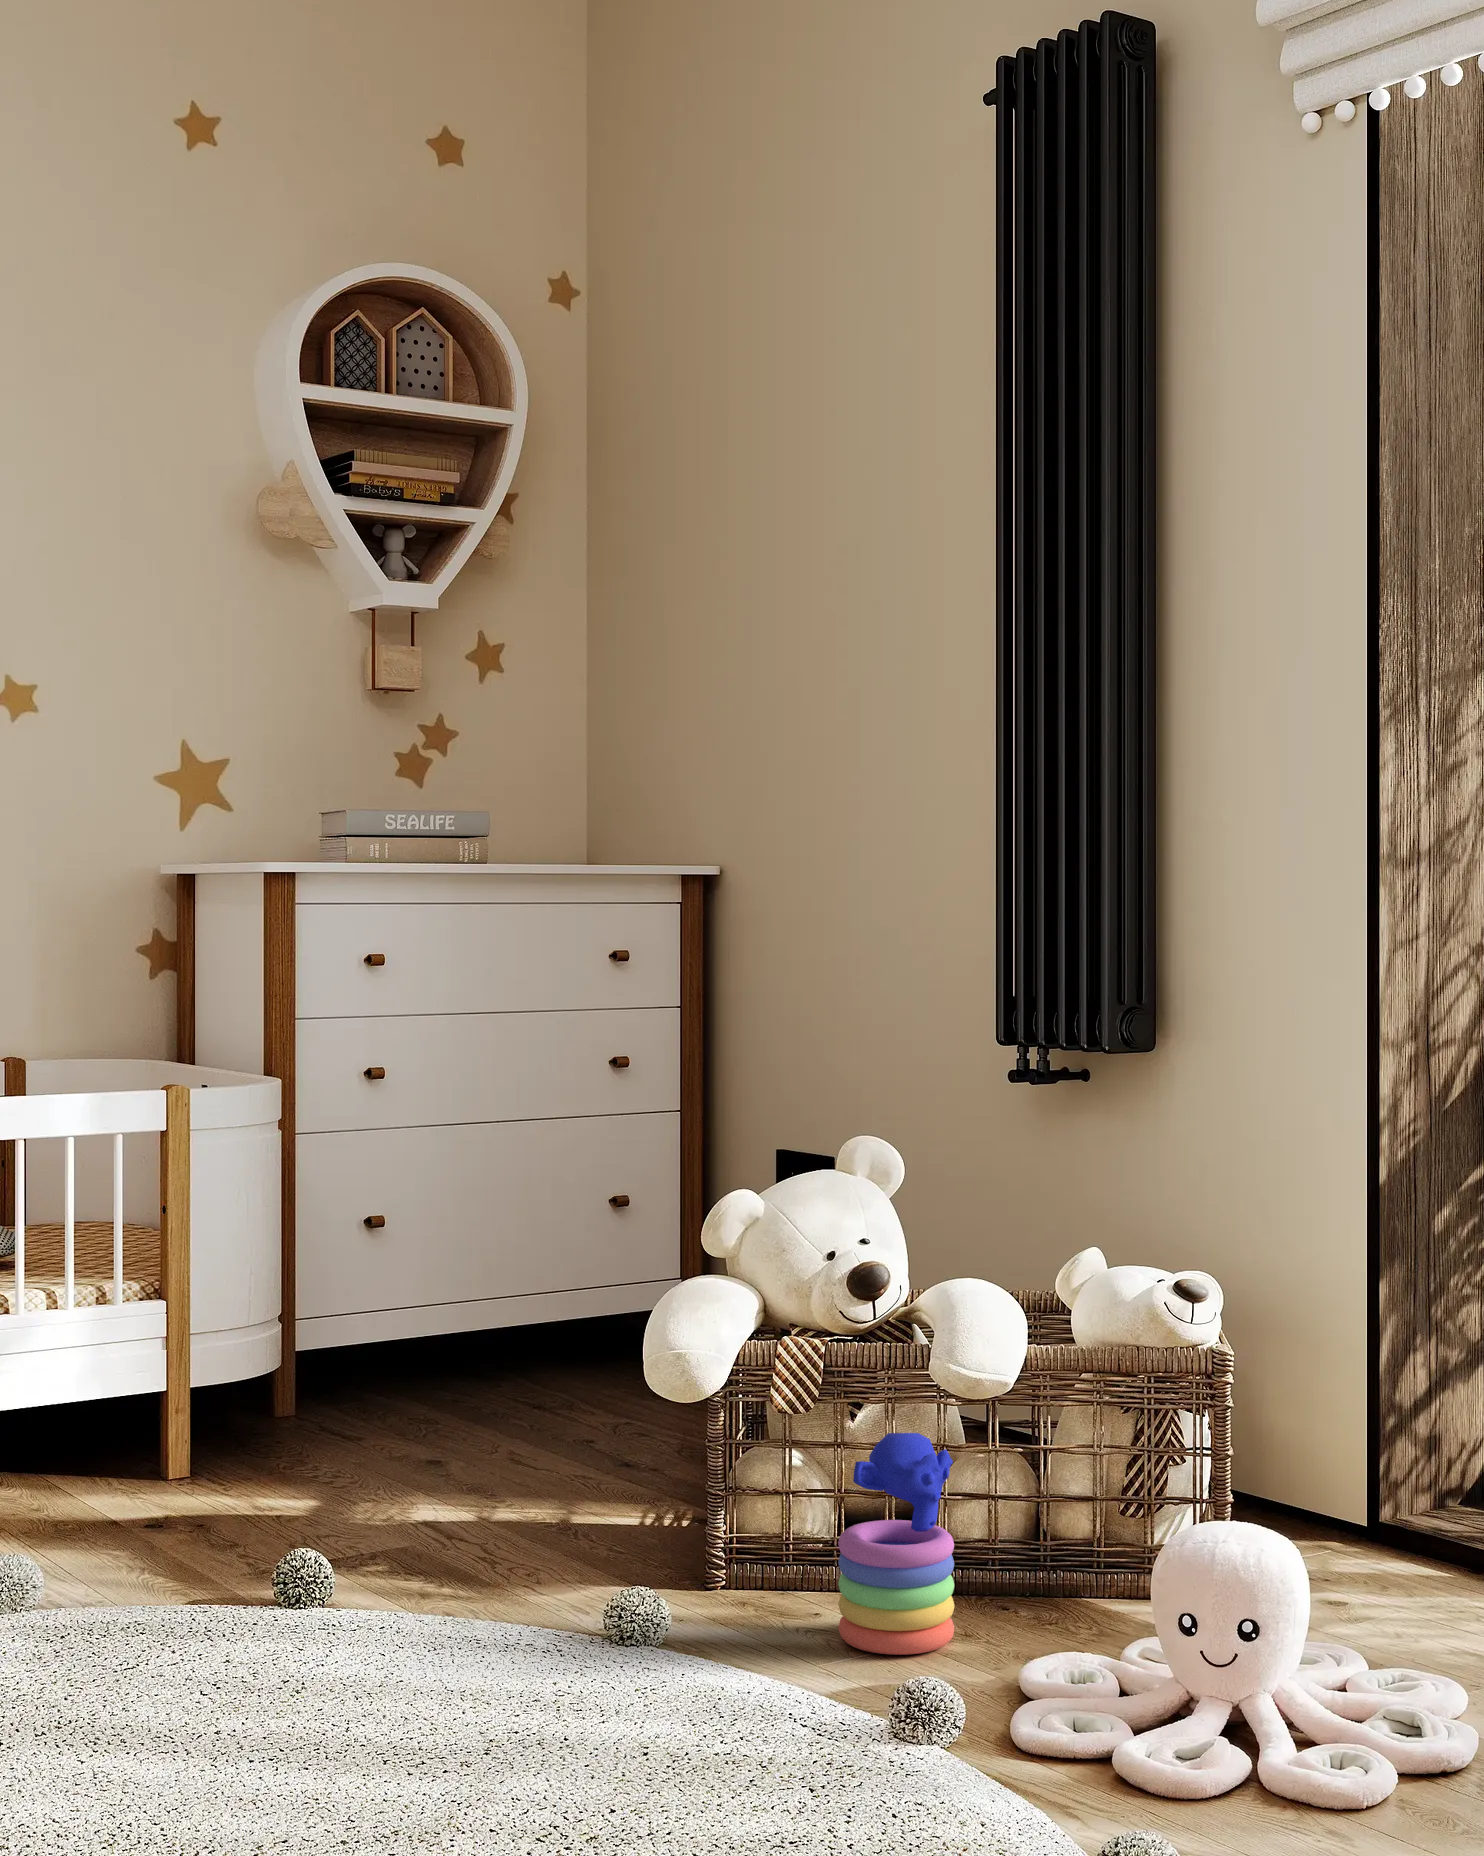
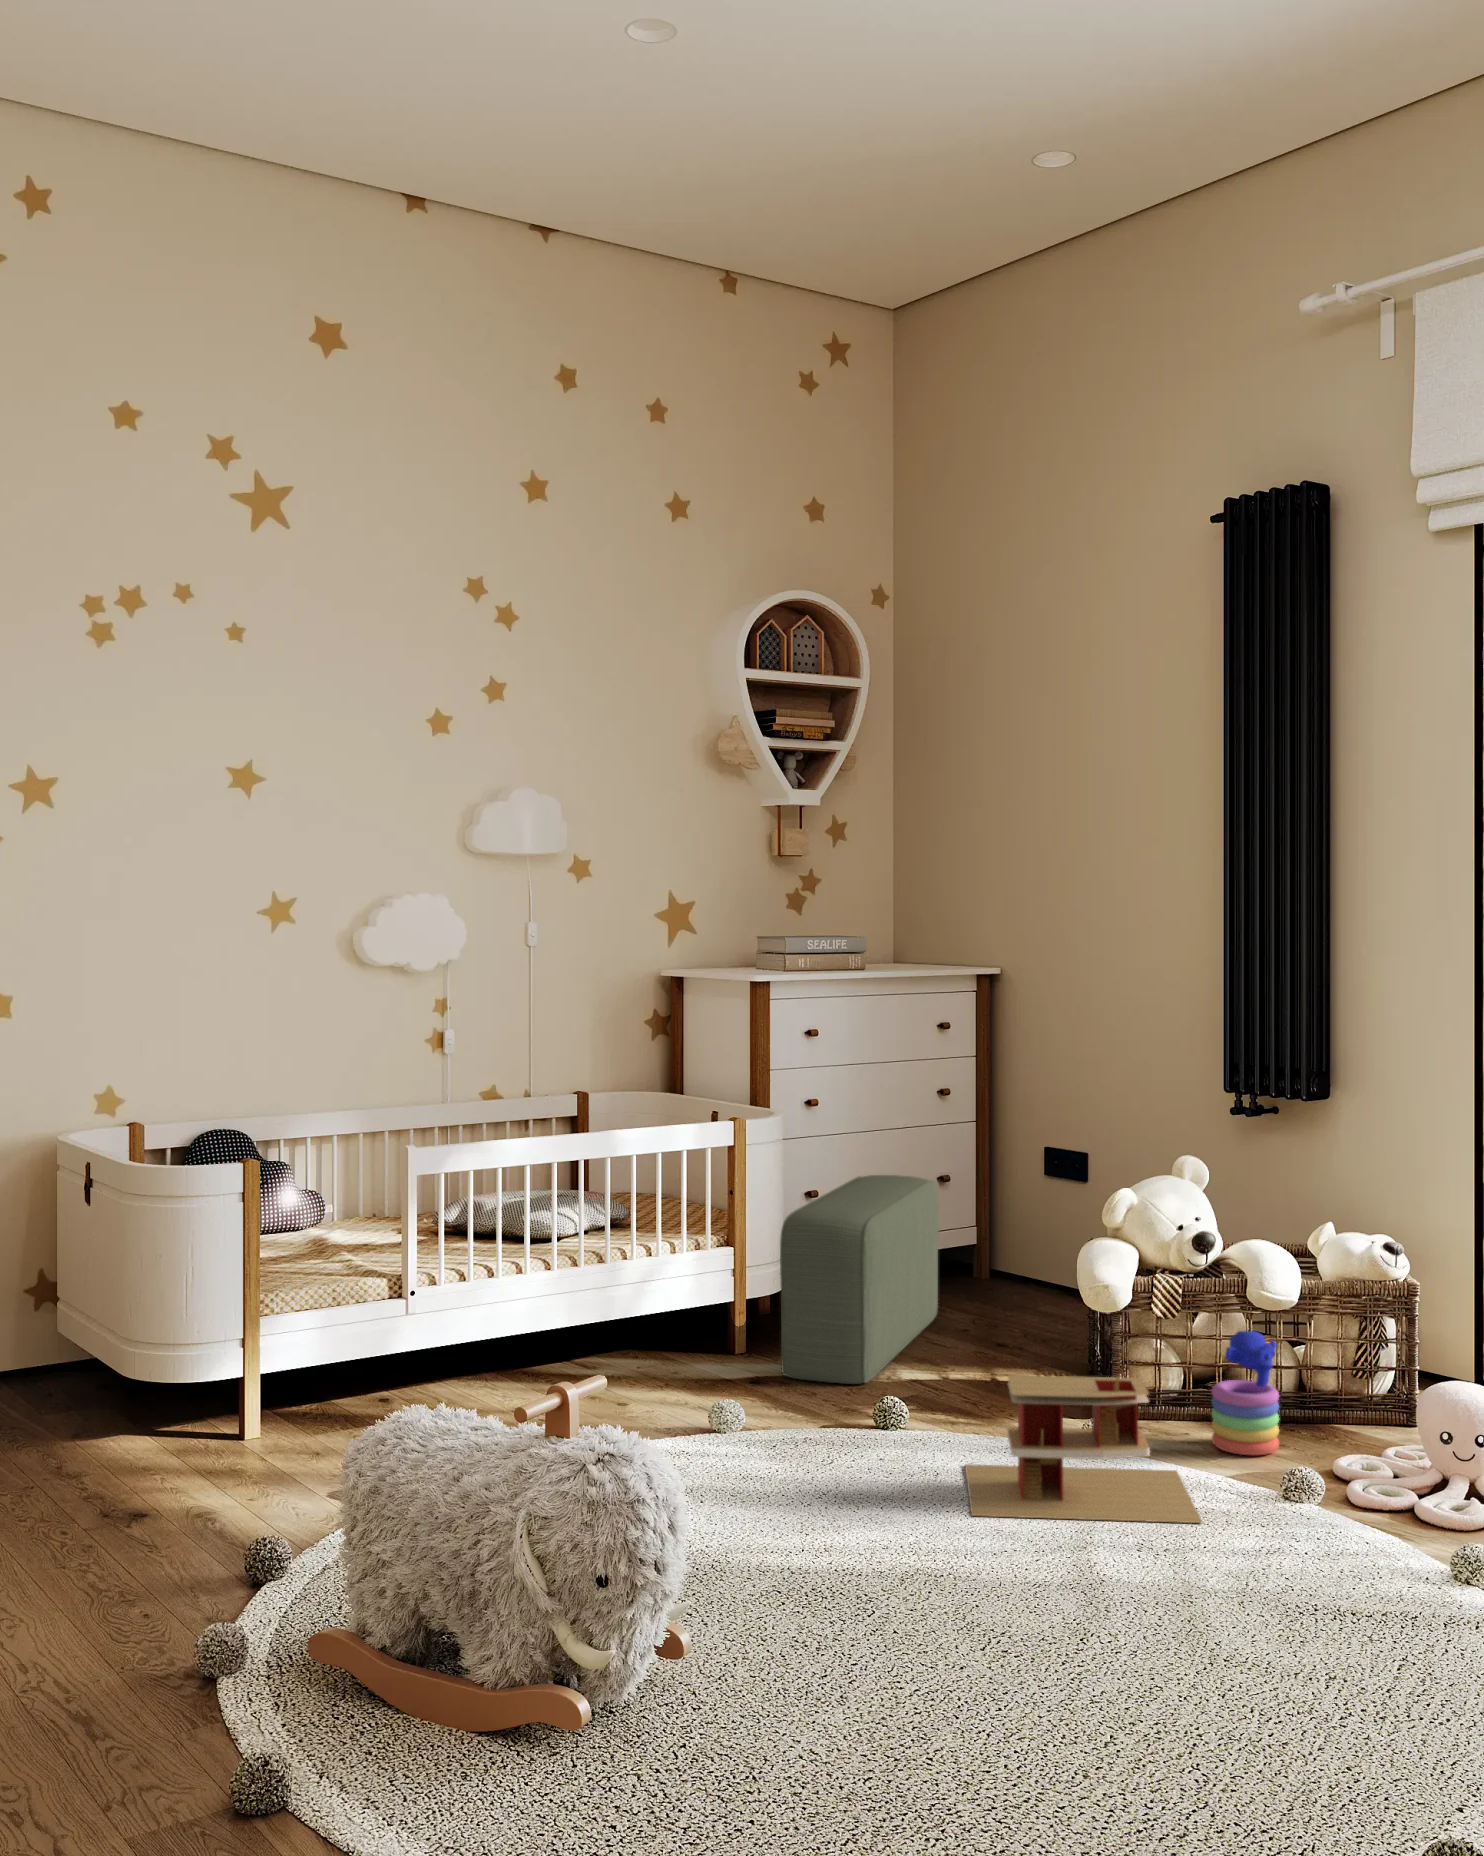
pouf: none [198,1187,557,1529] -> present [780,1175,939,1384]
toy house: none [287,1509,739,1788] -> present [965,1375,1202,1523]

